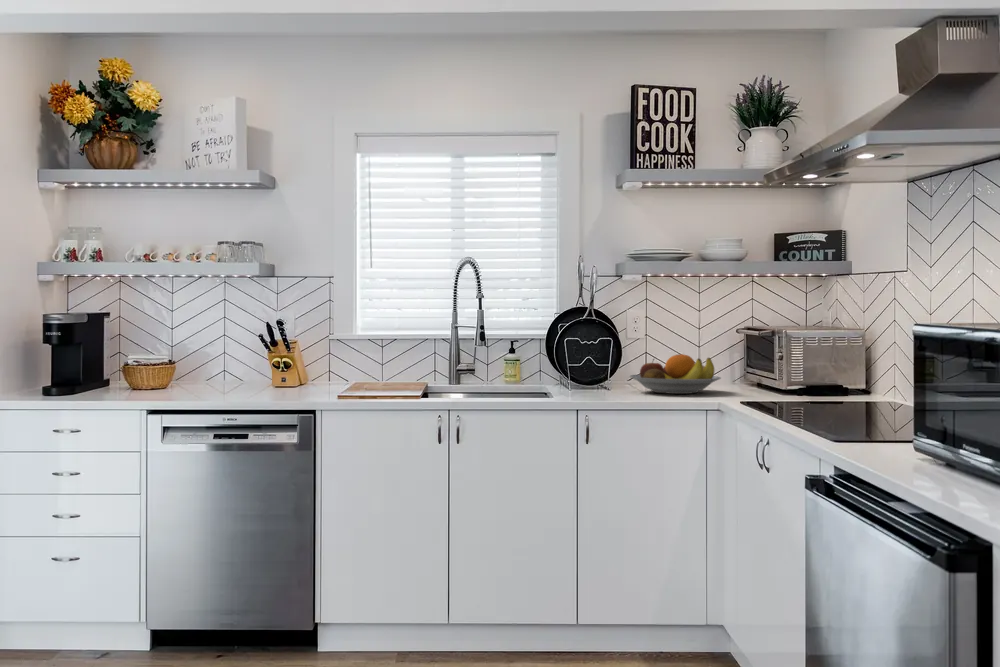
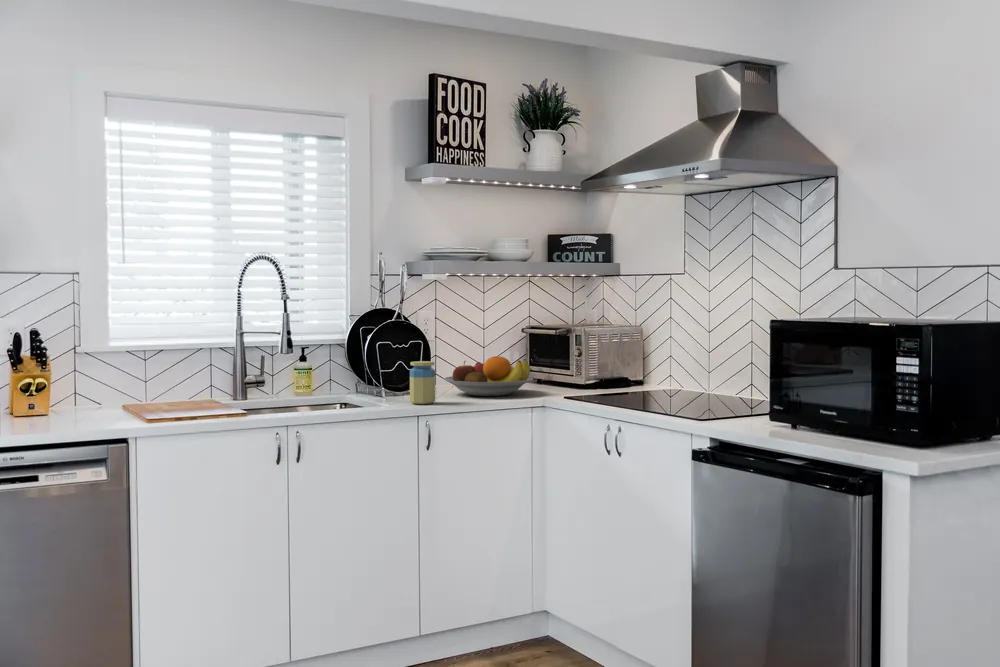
jar: none [577,355,600,396] -> present [410,361,435,404]

